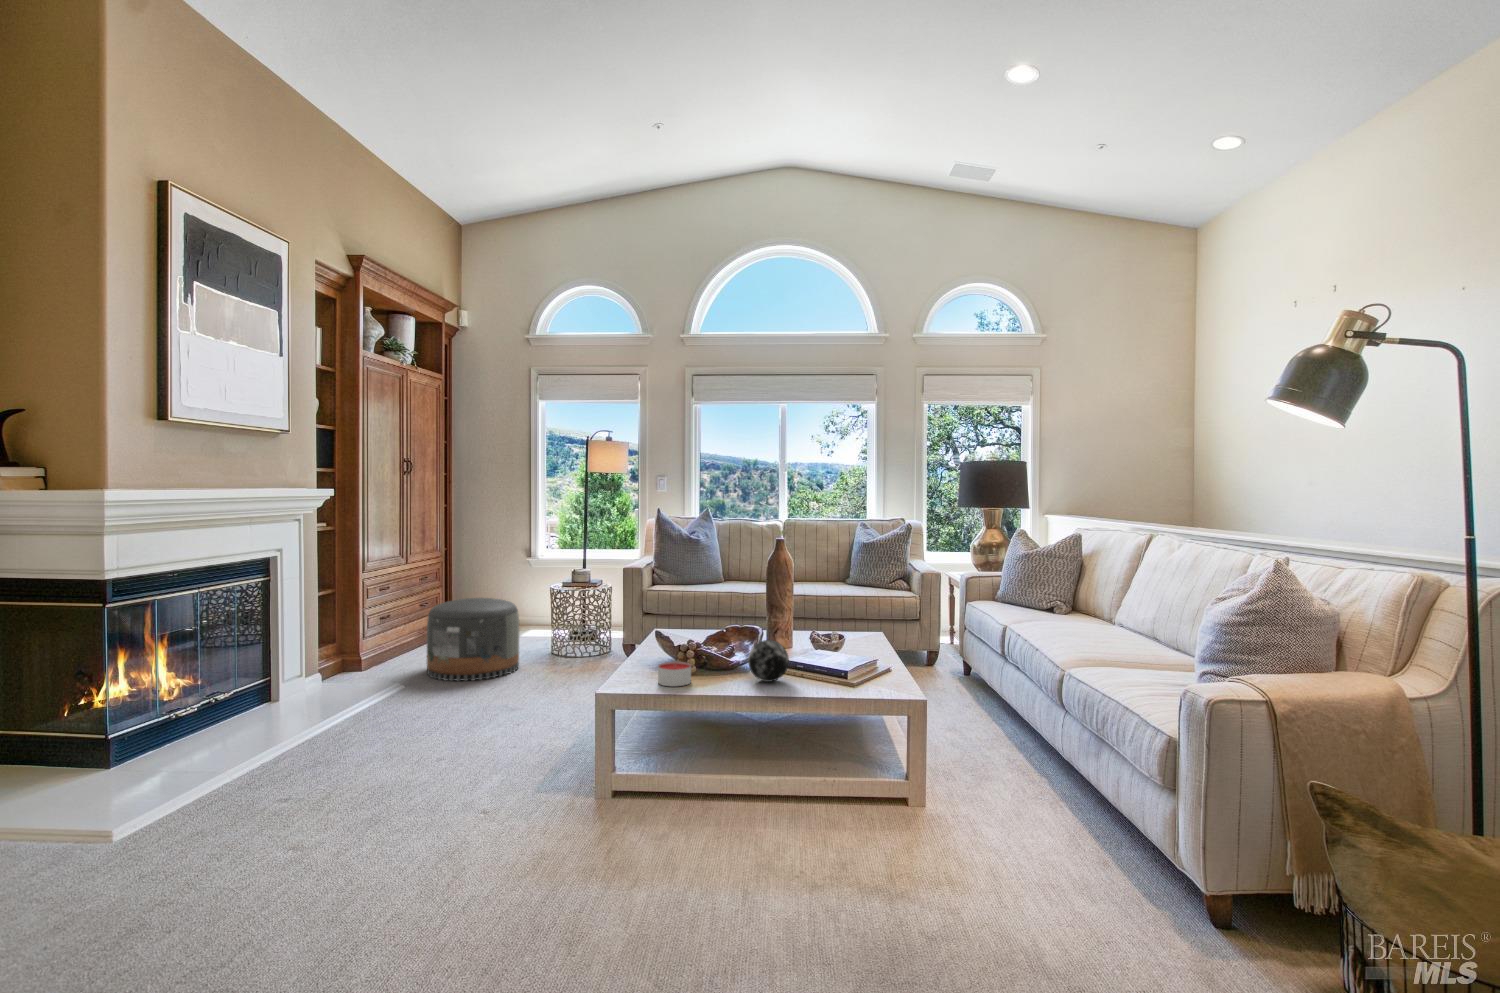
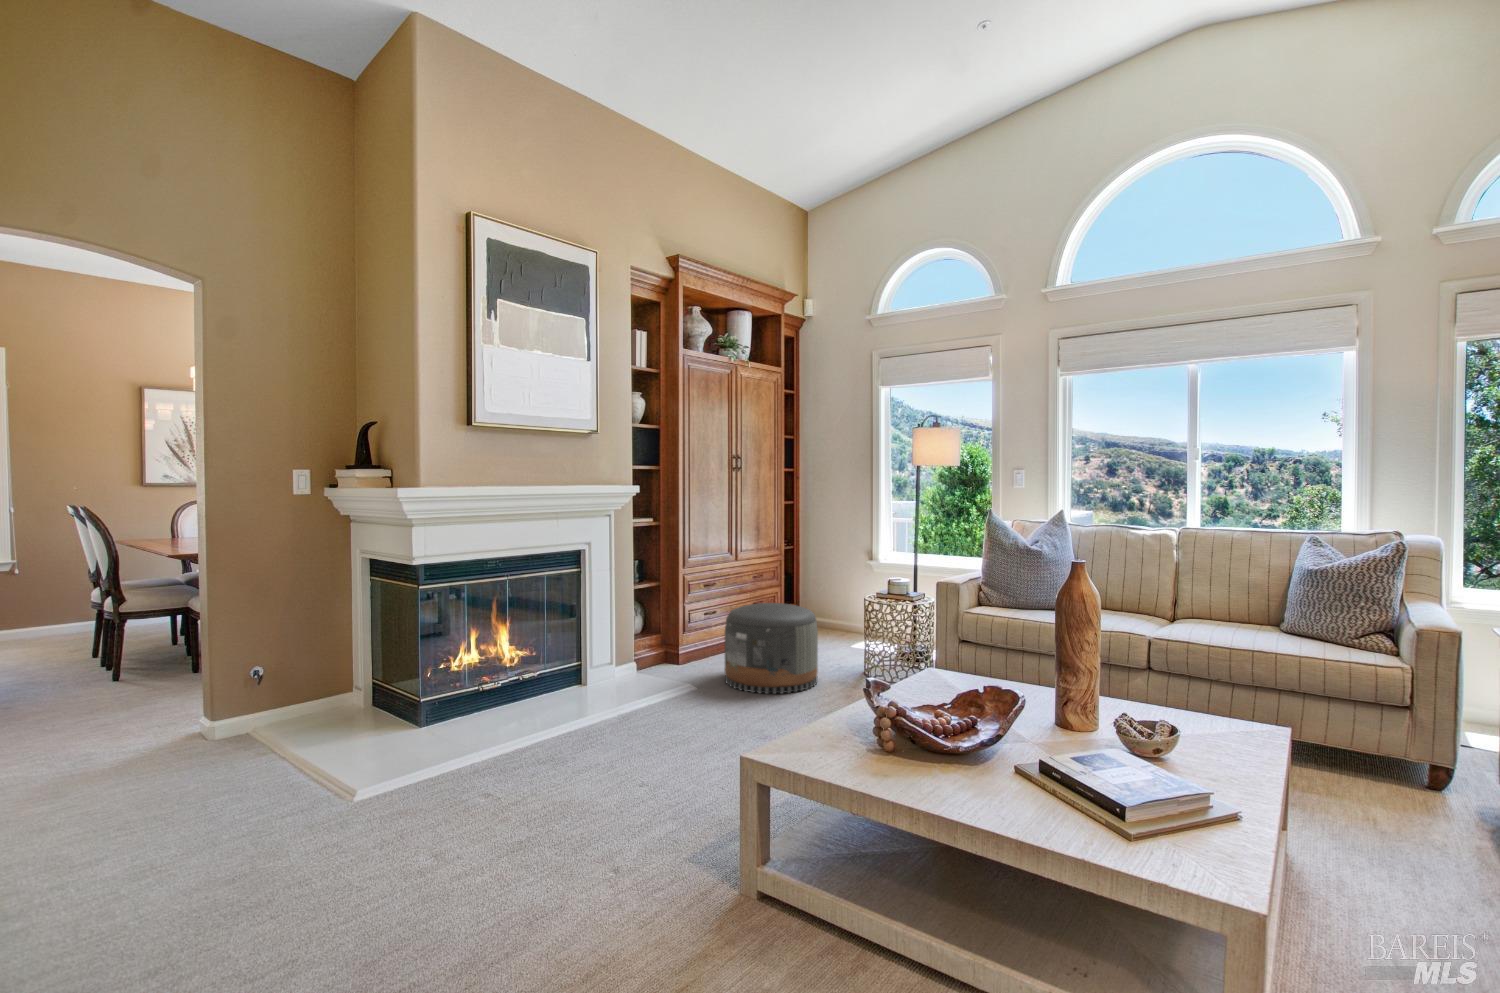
decorative orb: present [748,640,789,682] -> none [960,724,1027,792]
candle: present [658,662,691,686] -> none [833,729,880,769]

